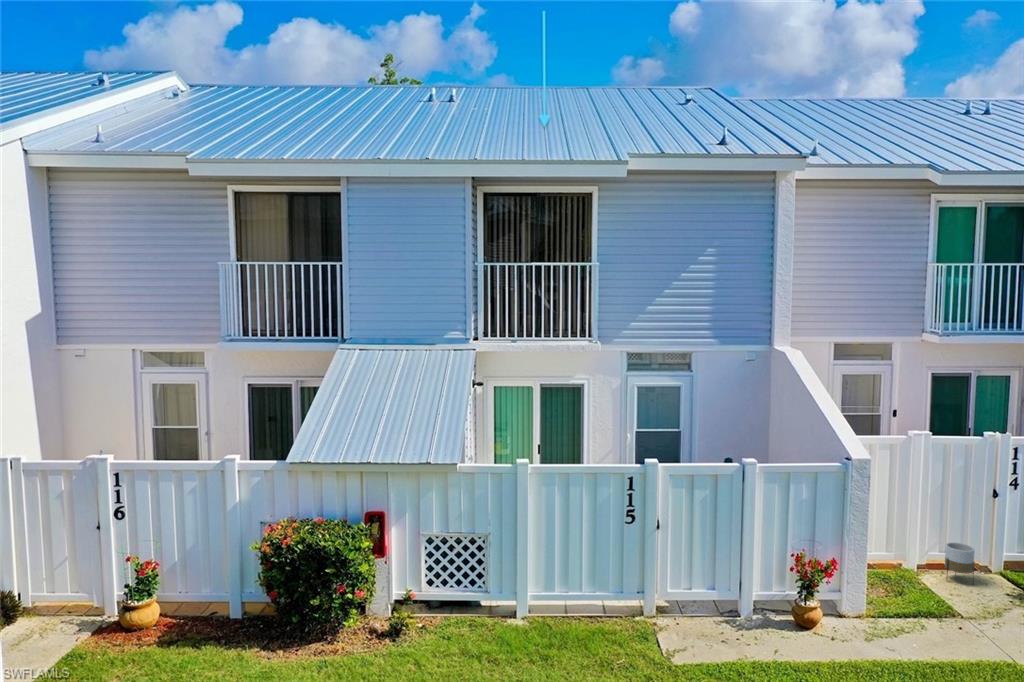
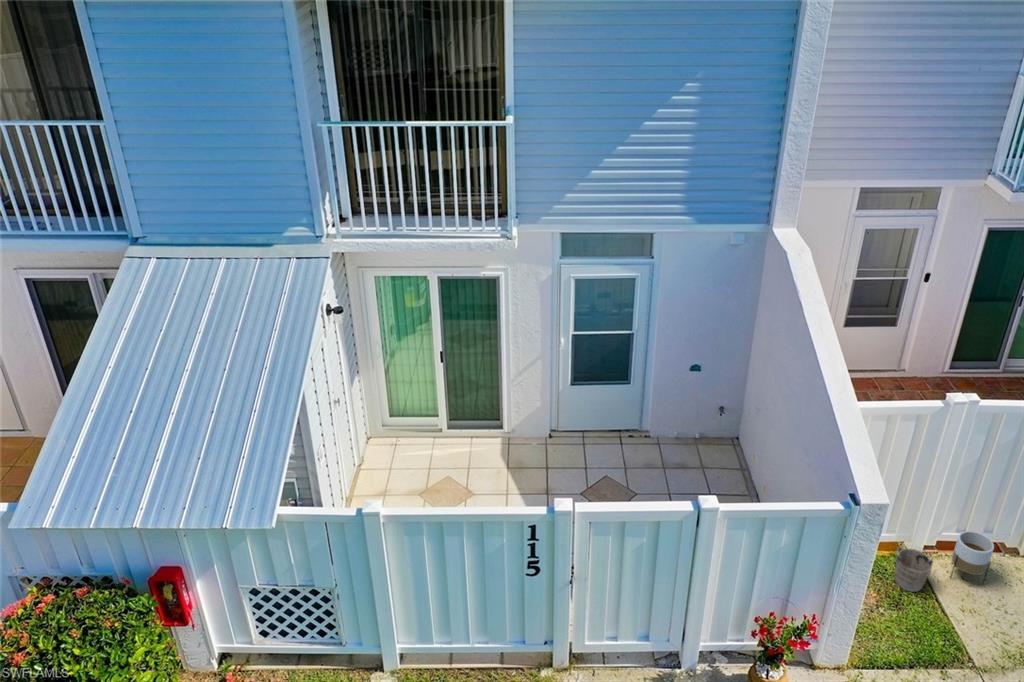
bucket: none [900,554,930,587] -> present [895,548,933,592]

